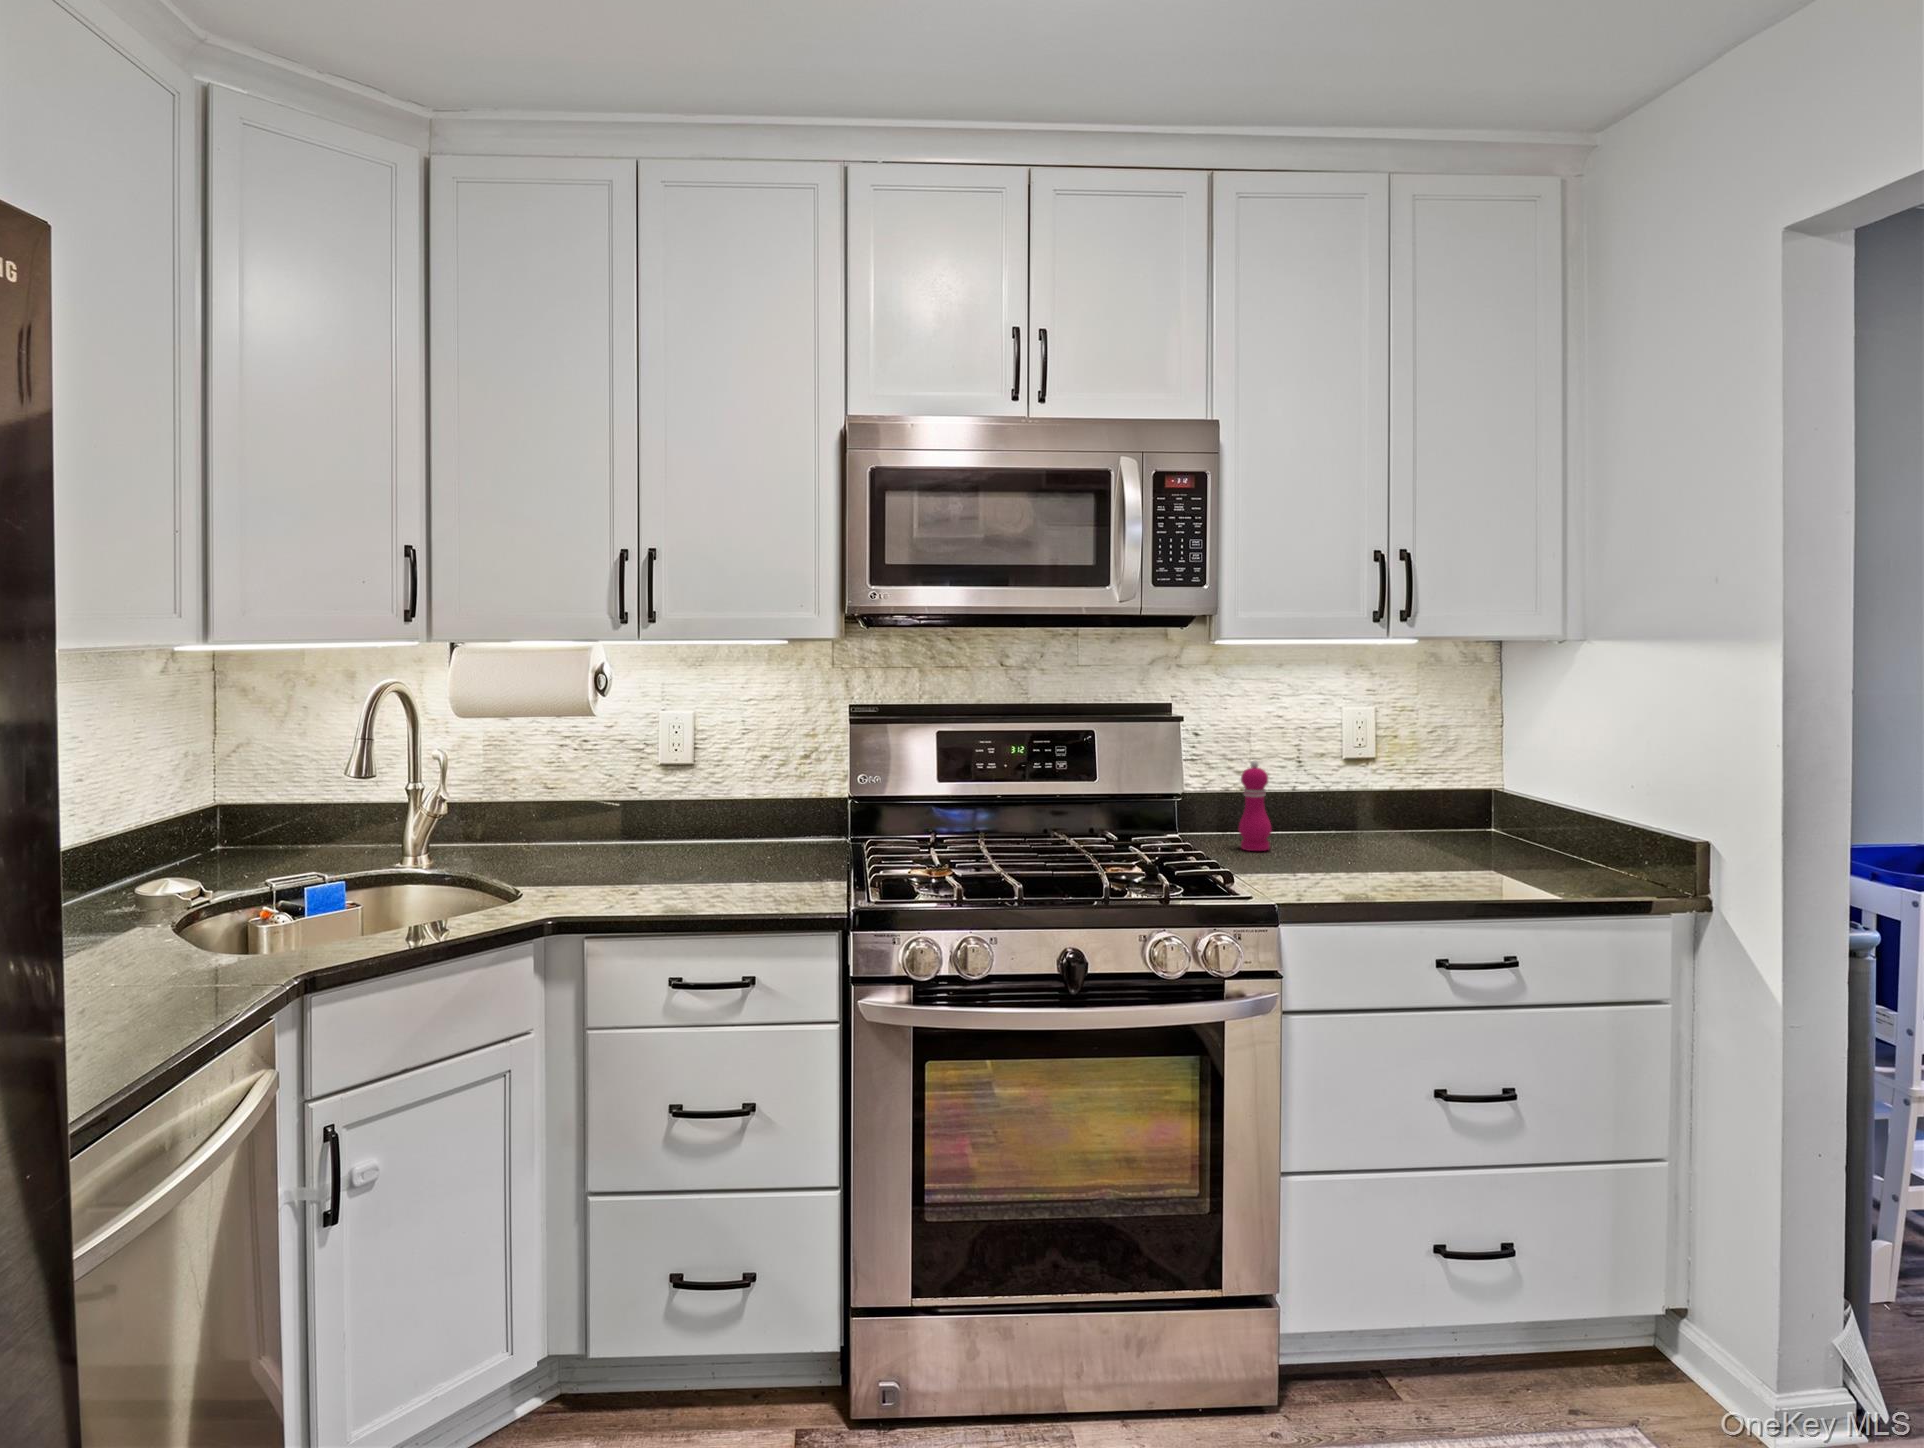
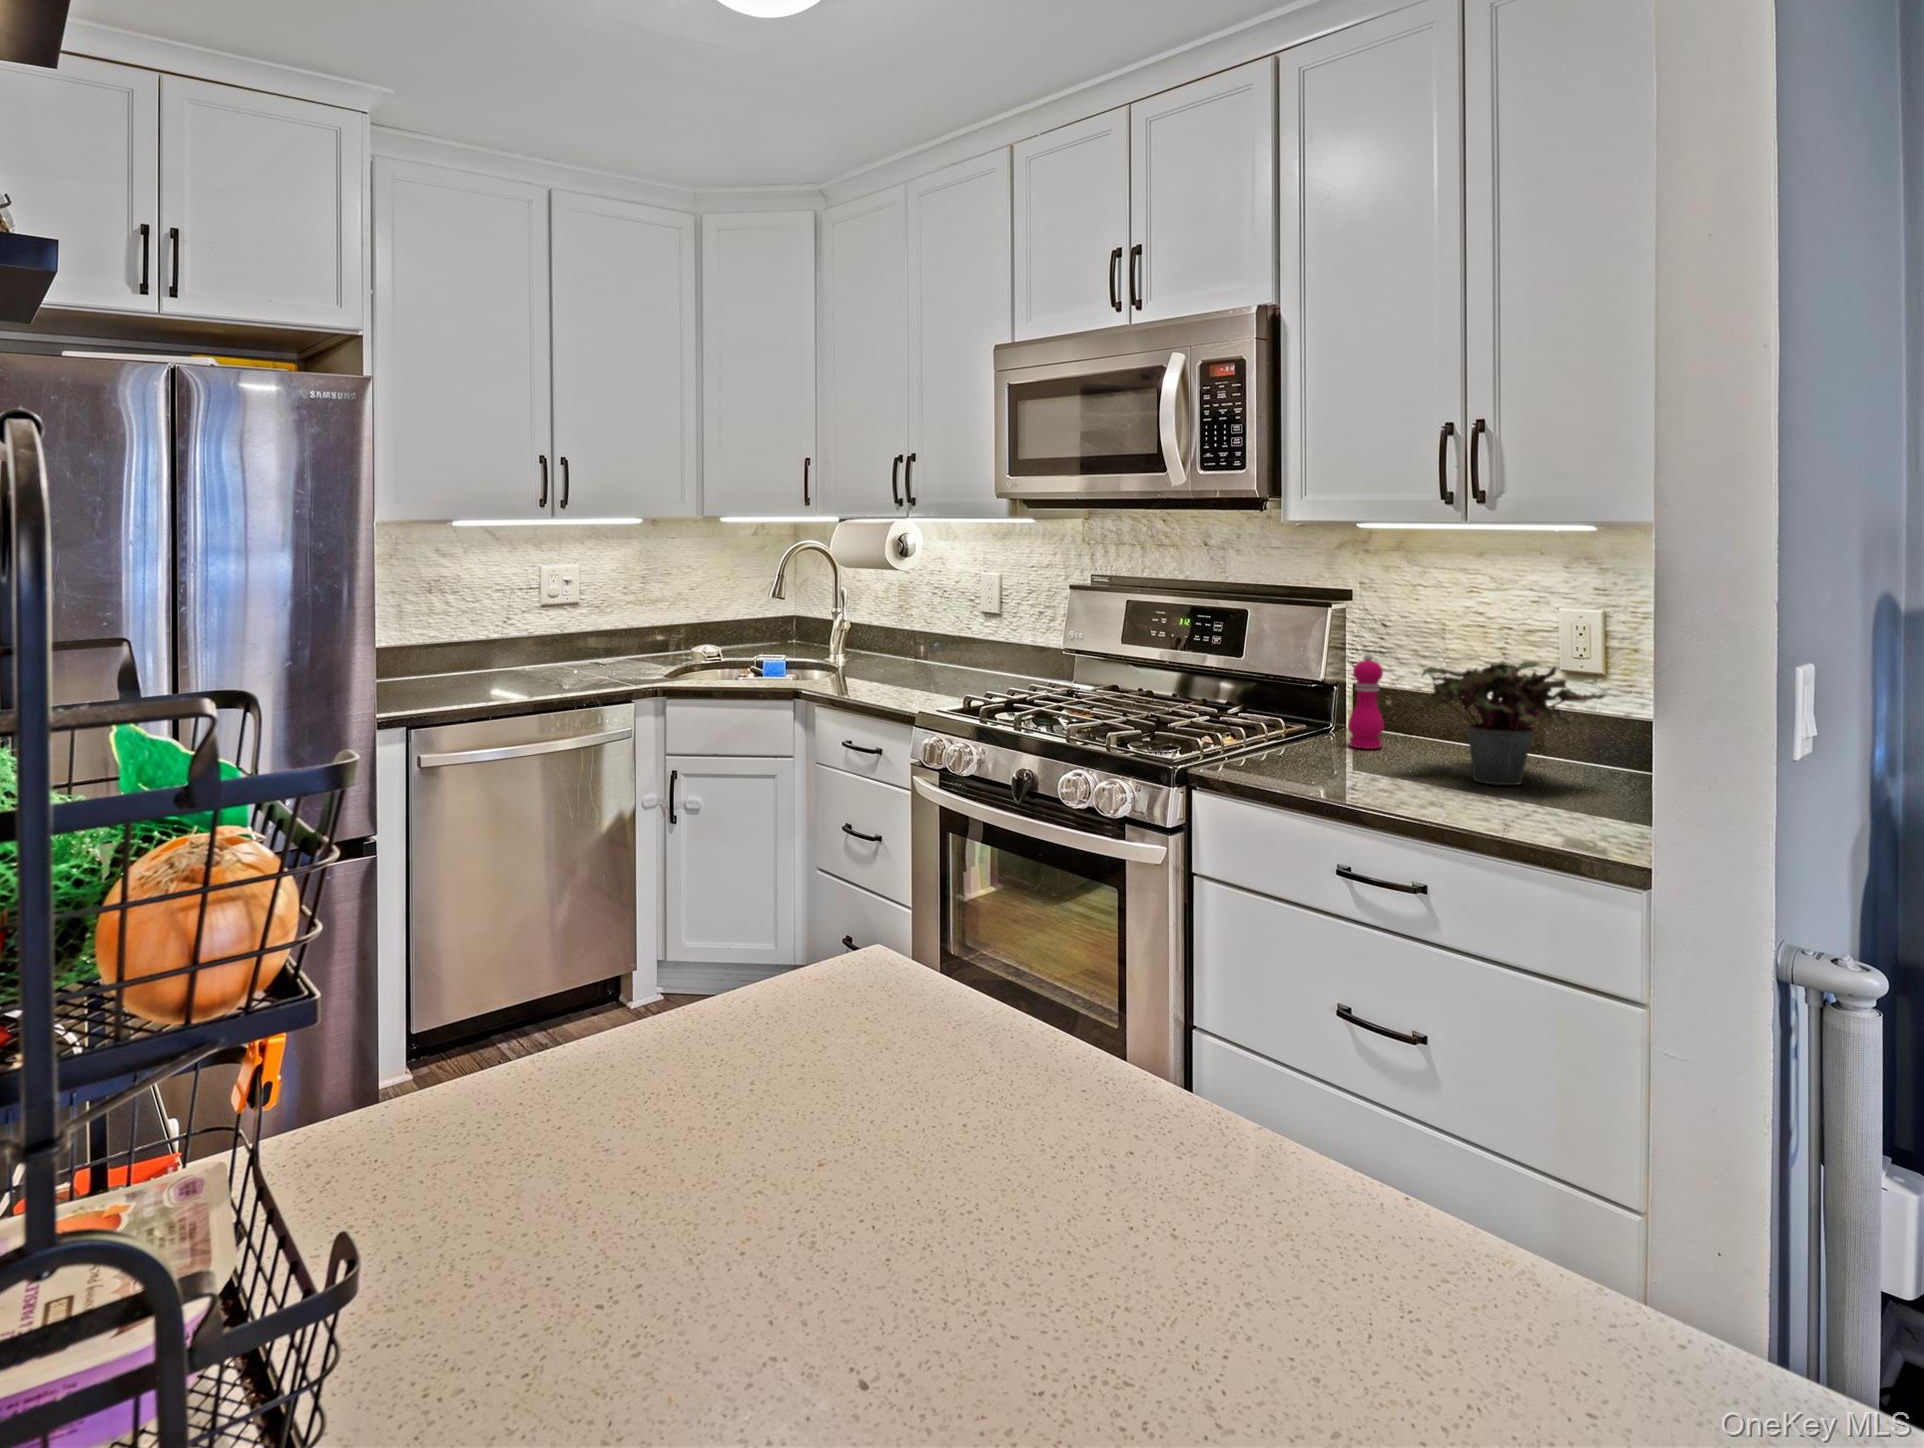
potted plant: none [1335,754,1487,858] -> present [1401,662,1606,785]

